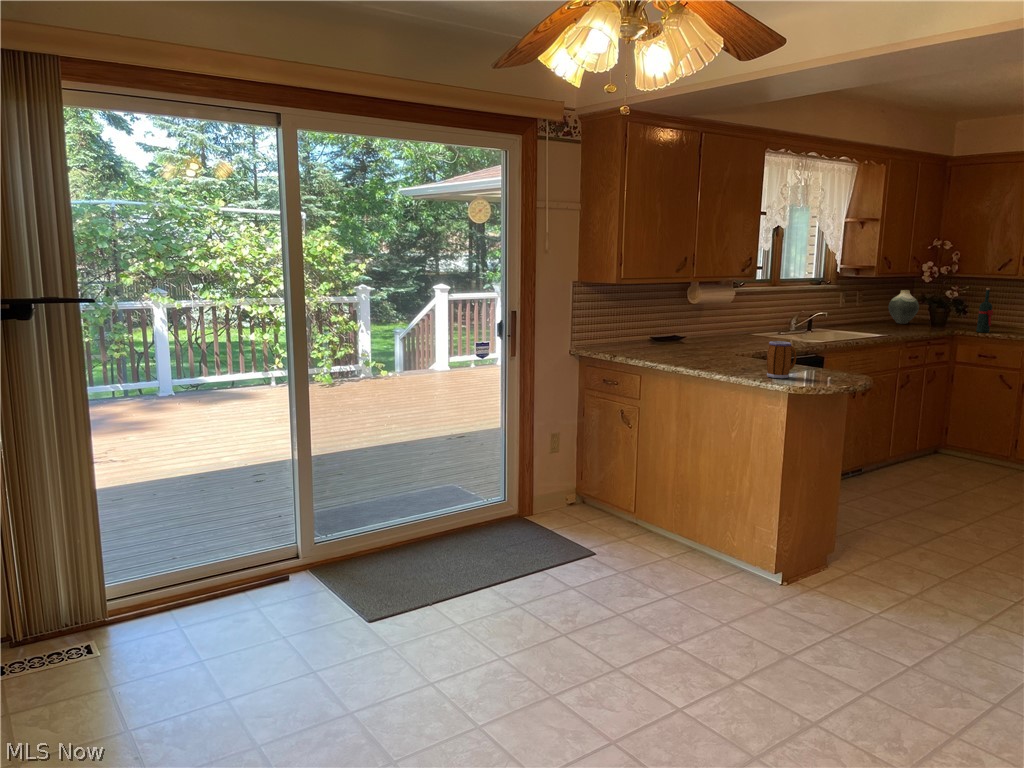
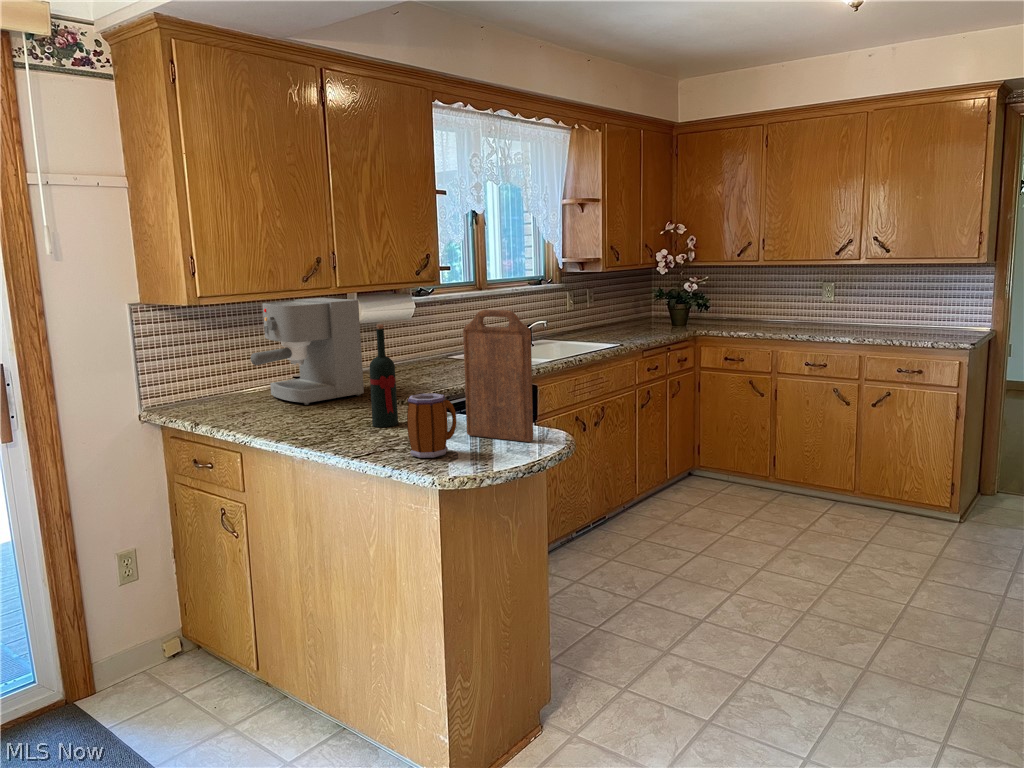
coffee maker: none [643,283,712,351] -> present [251,298,364,405]
wine bottle: present [976,288,993,333] -> present [370,324,398,427]
vase: present [888,290,919,324] -> none [624,285,657,325]
cutting board: none [796,294,849,377] -> present [463,310,533,442]

